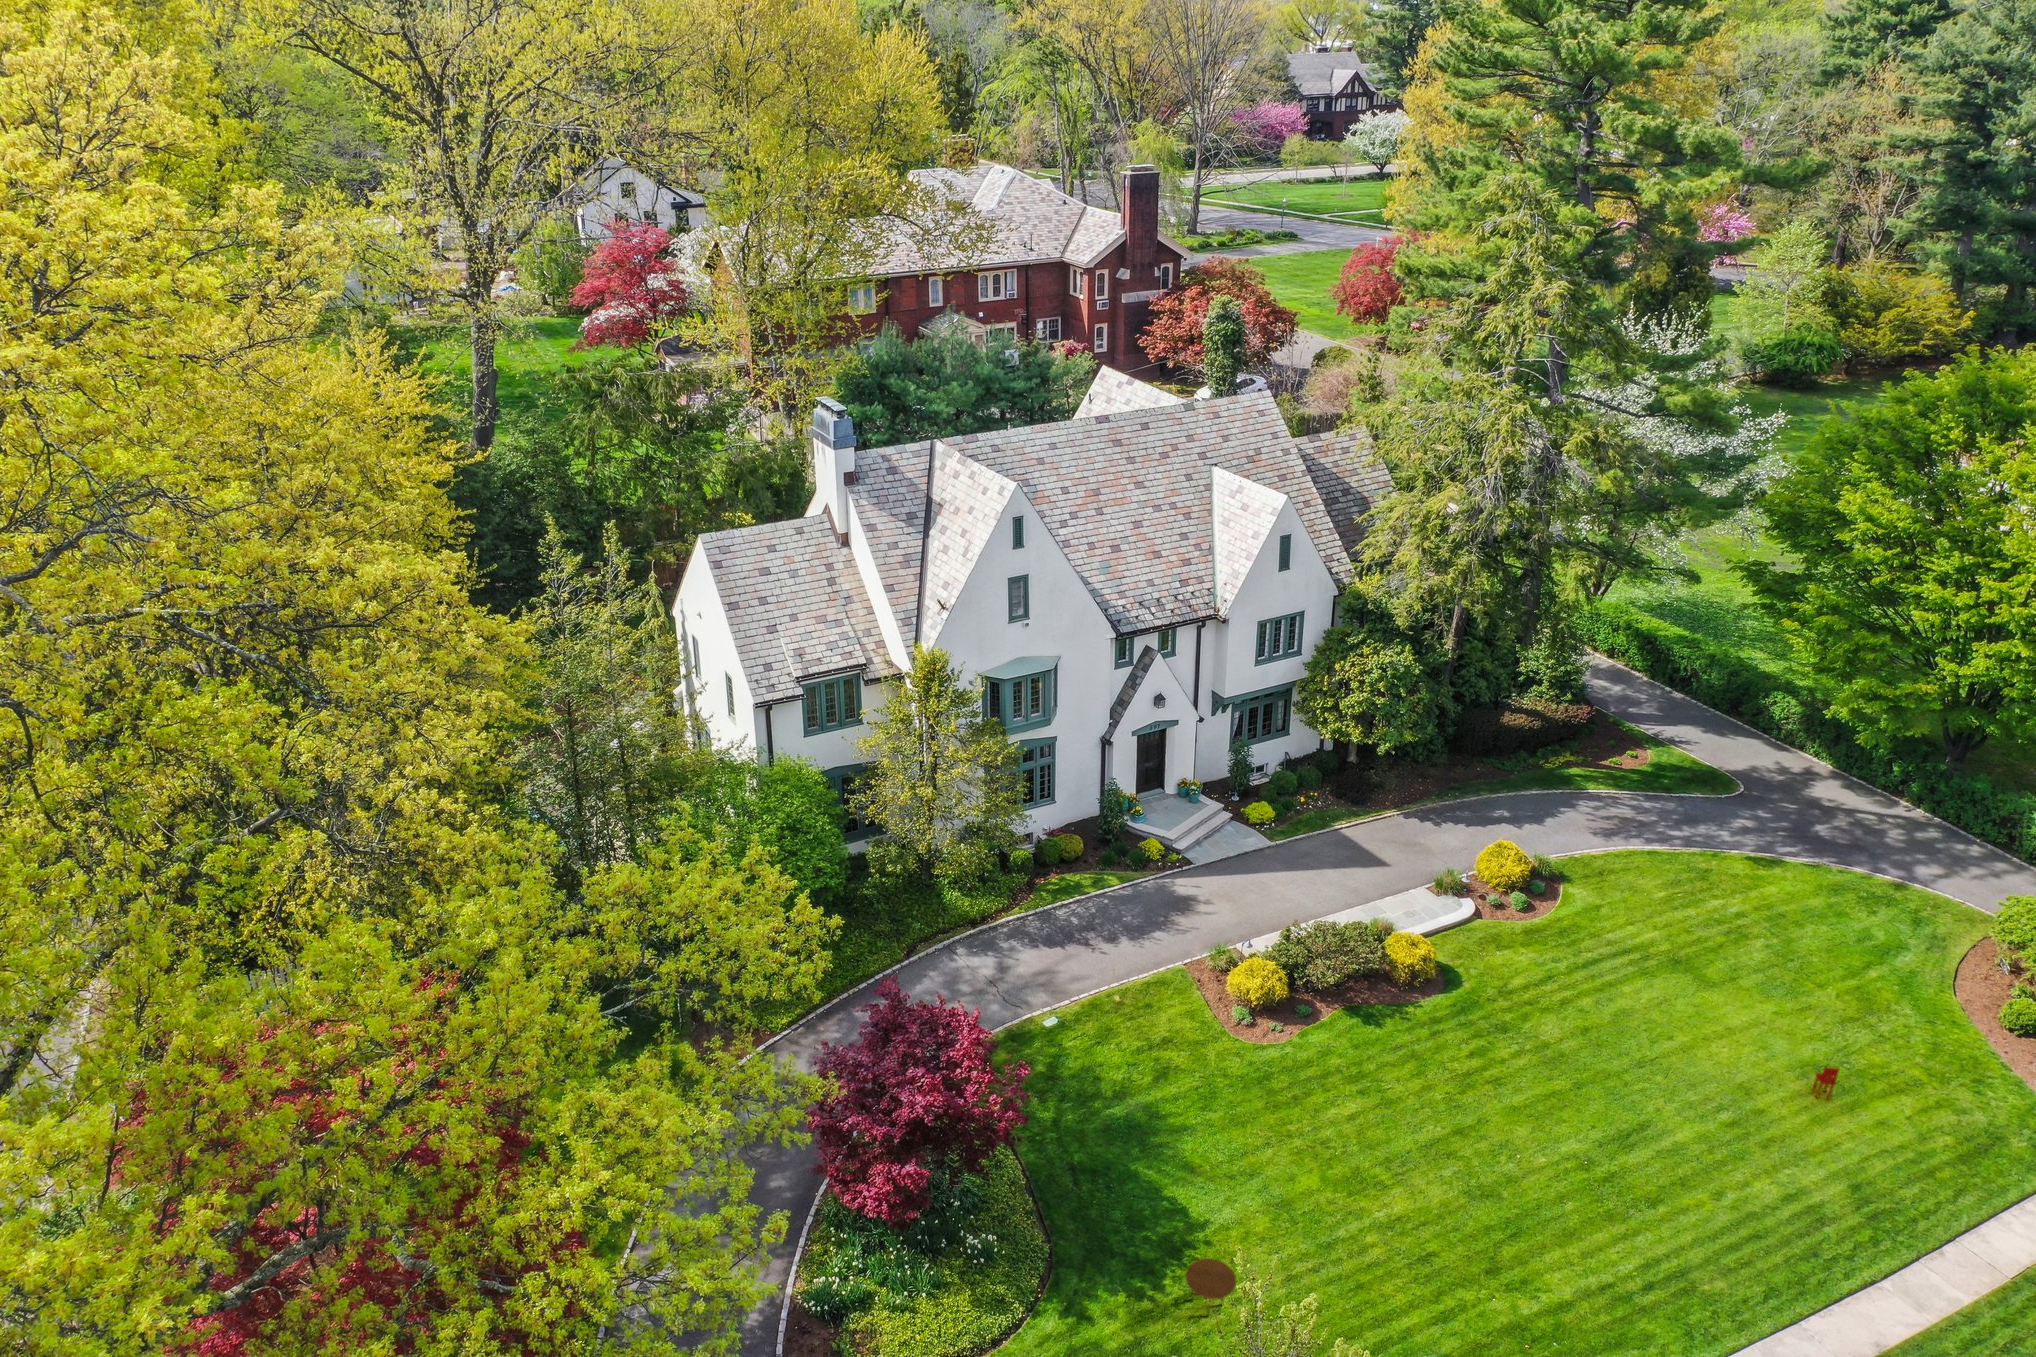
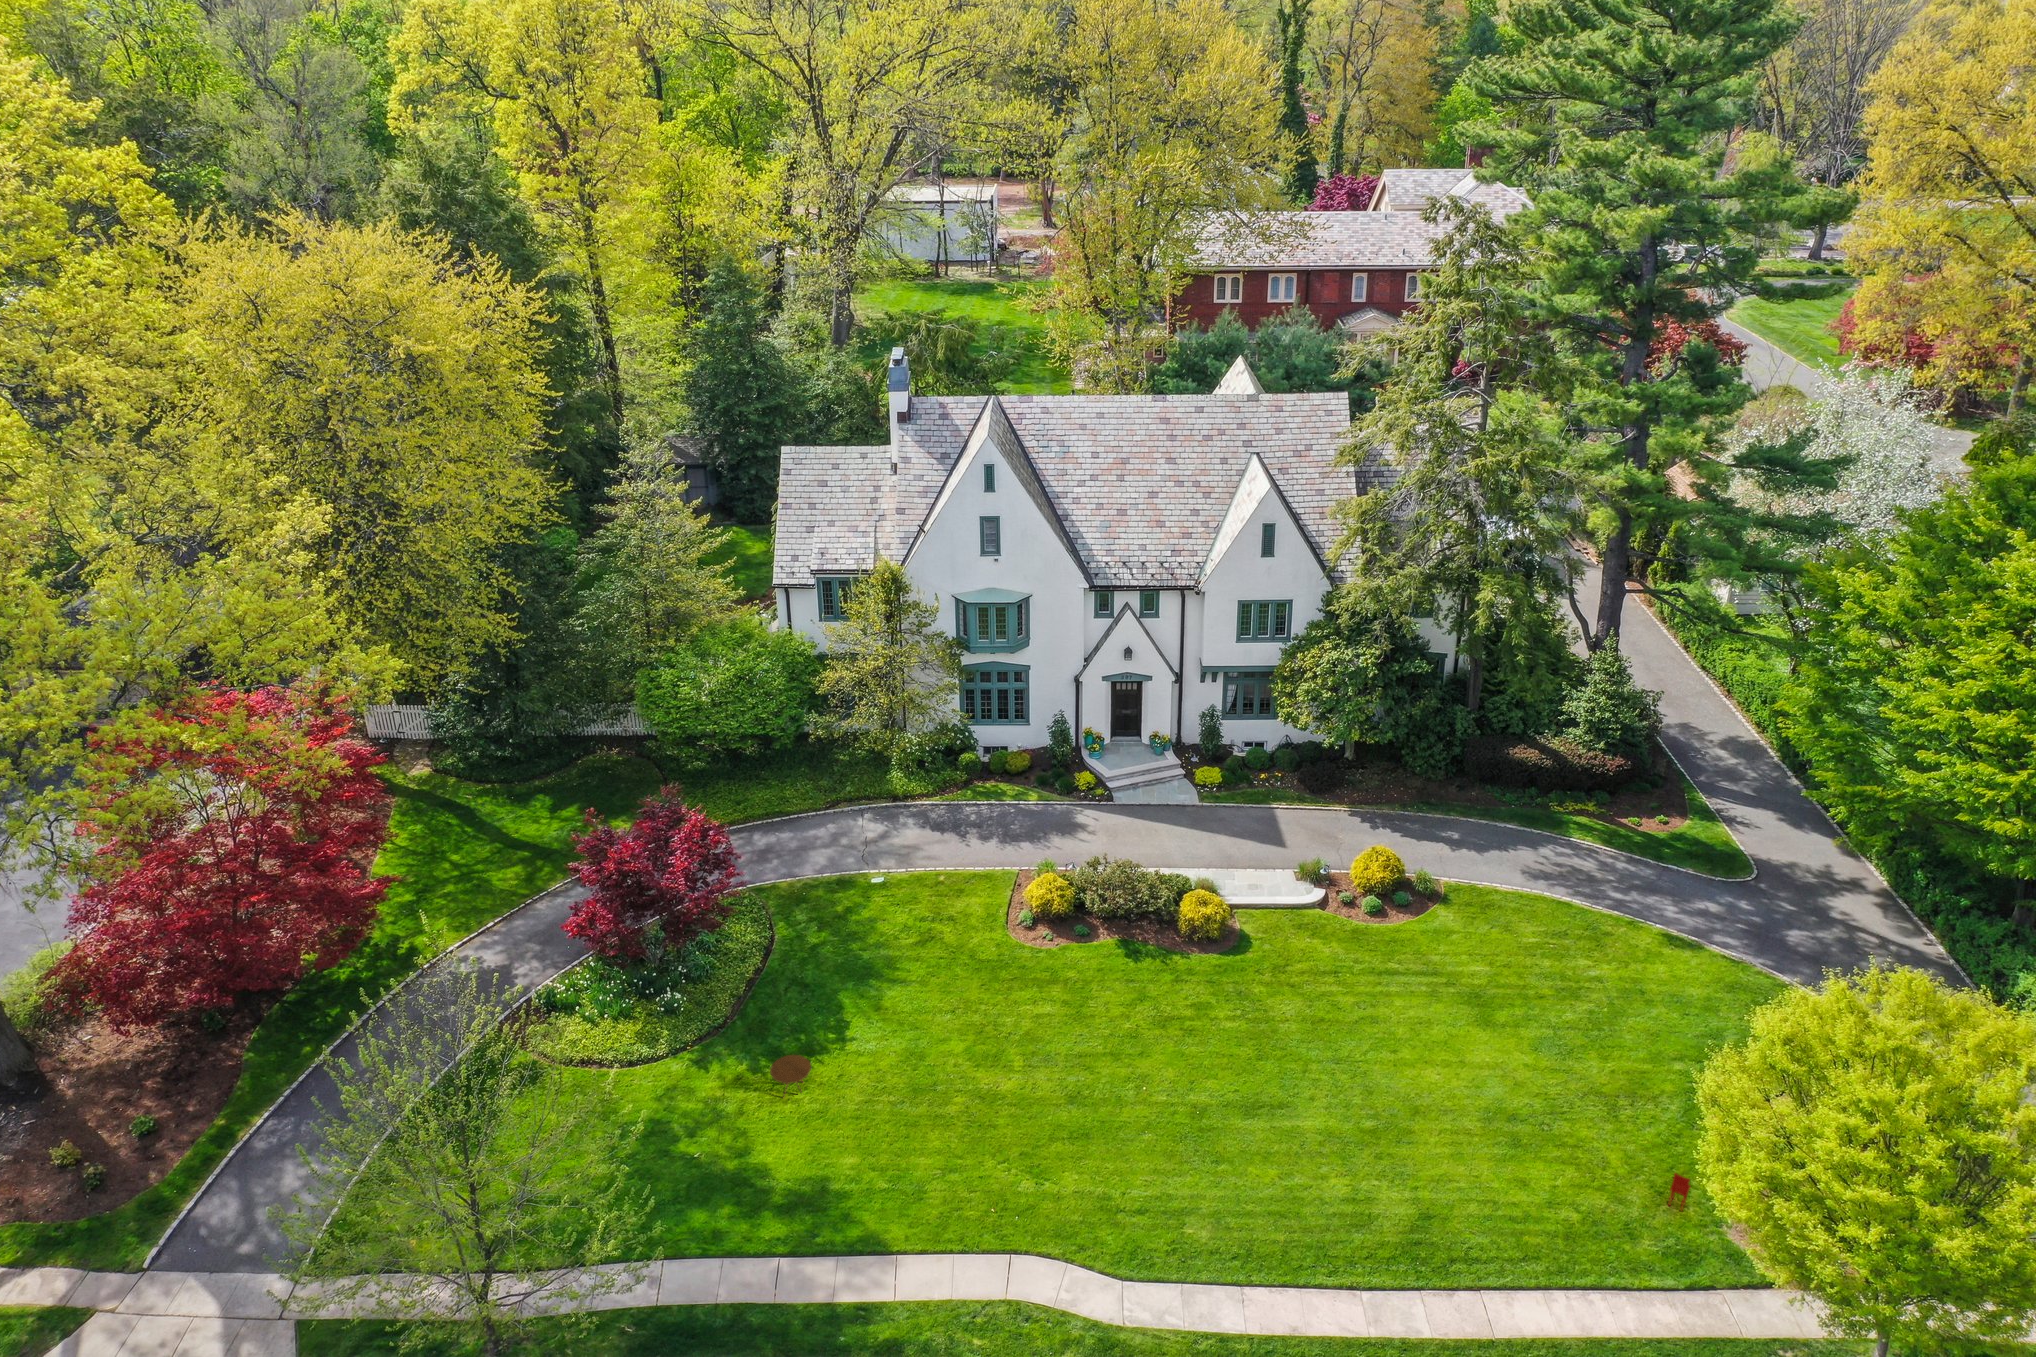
chair: present [1813,1066,1839,1099] -> present [1668,1173,1691,1211]

